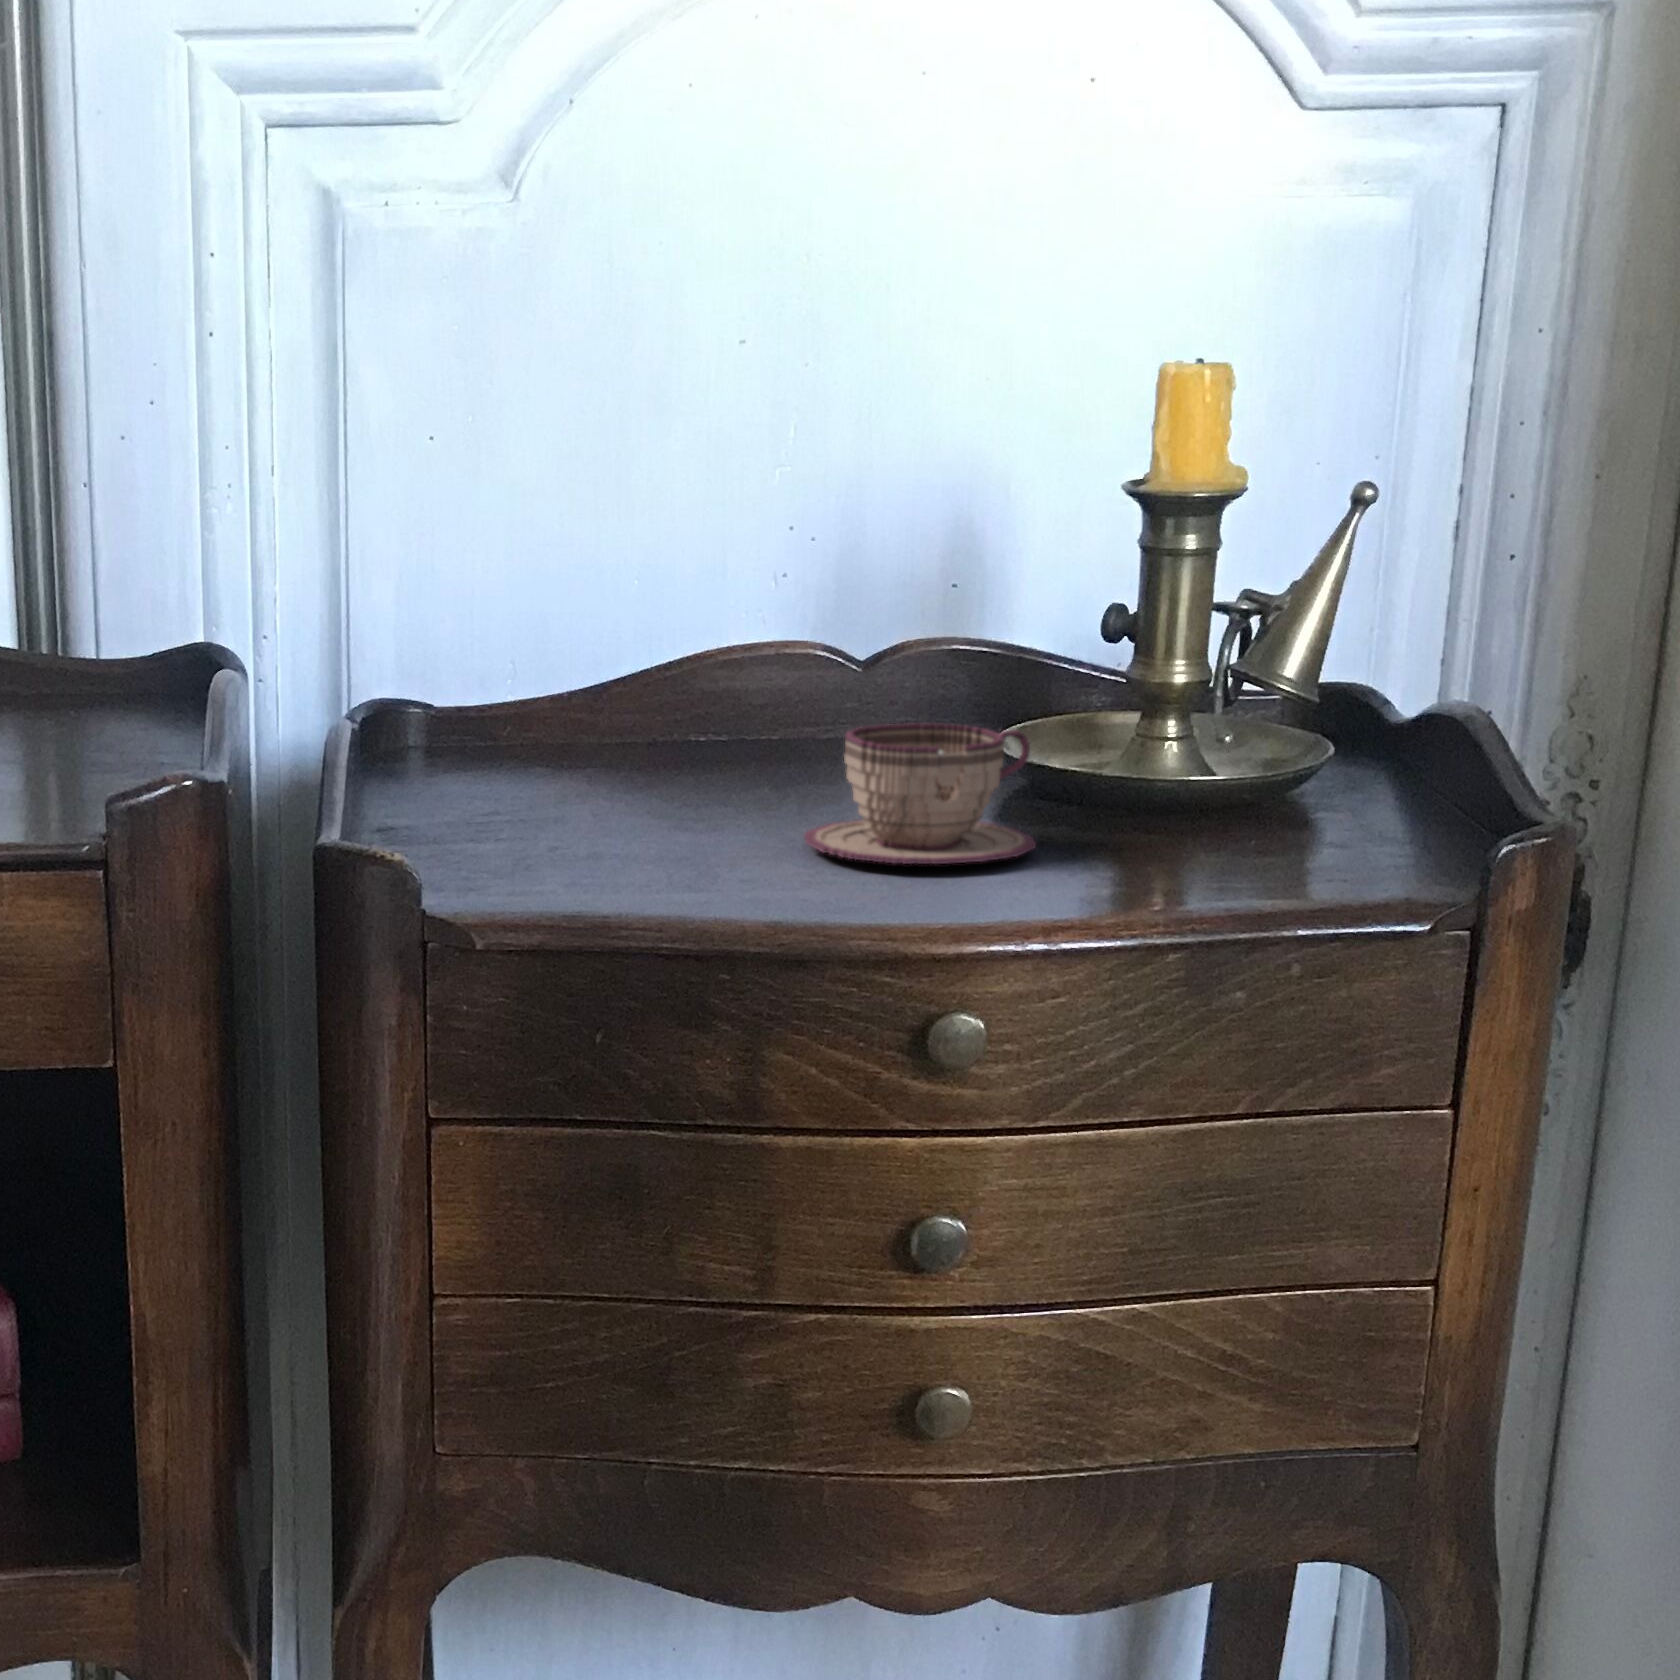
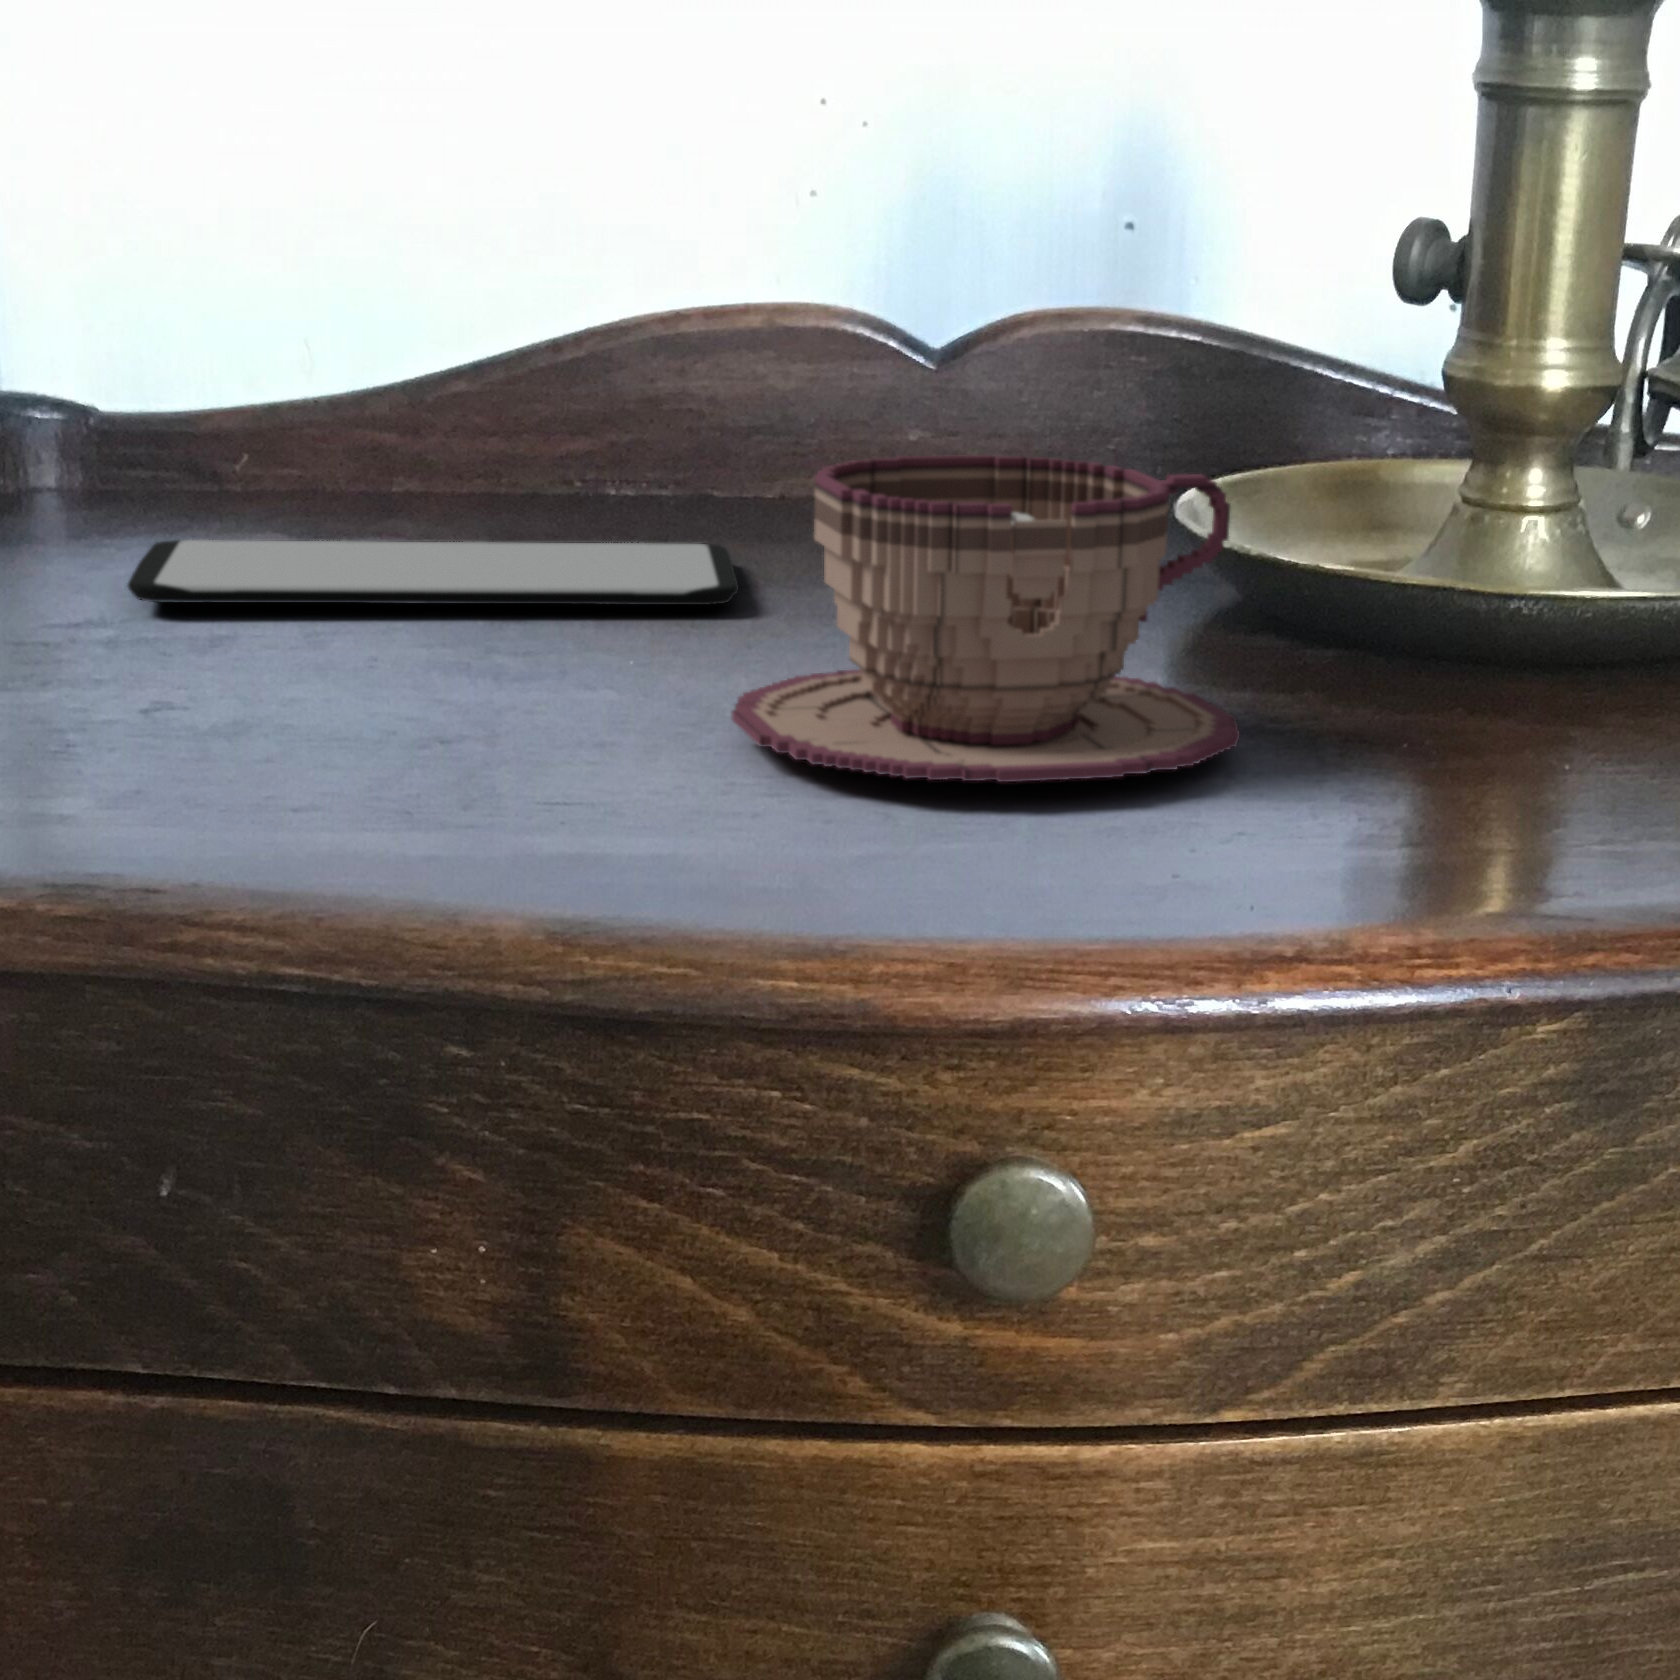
smartphone: none [479,764,779,799] -> present [128,540,738,605]

